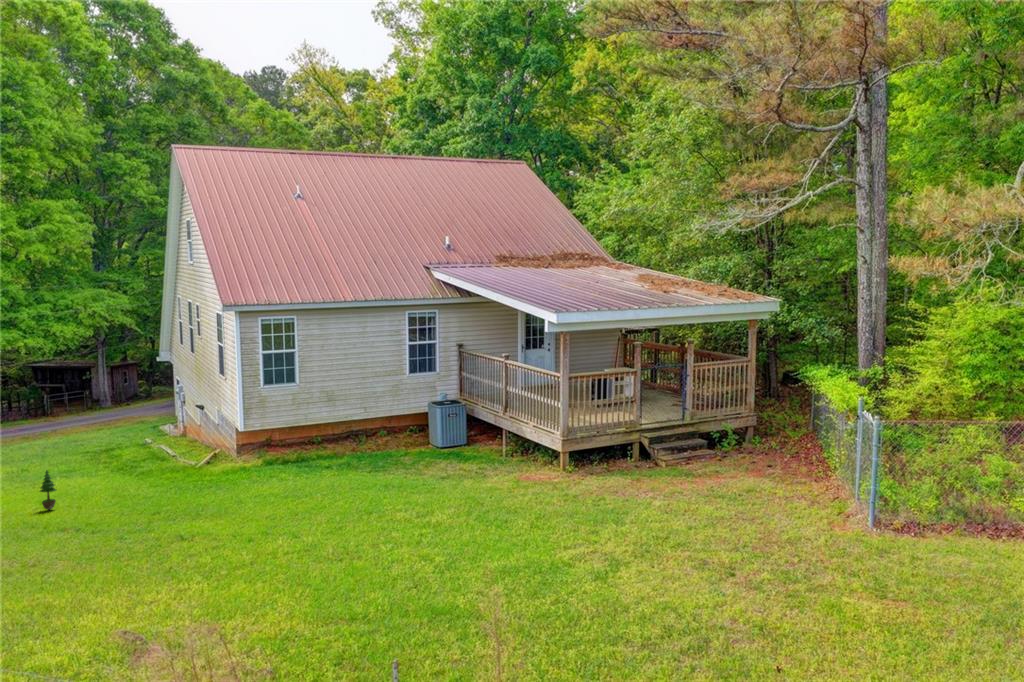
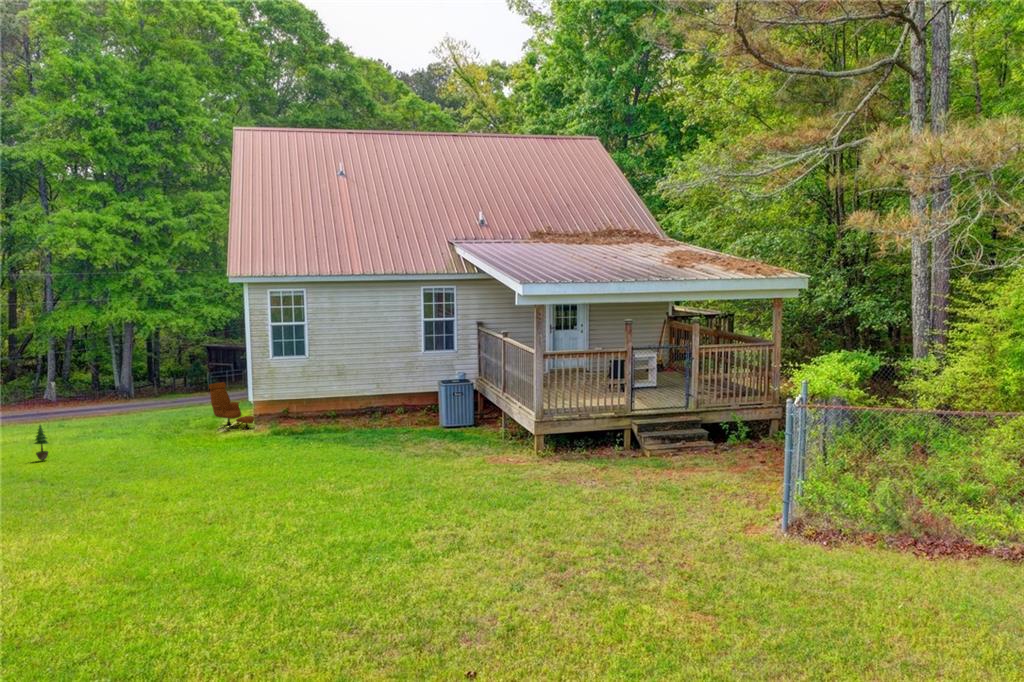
lounge chair: none [173,412,232,464] -> present [209,382,254,430]

